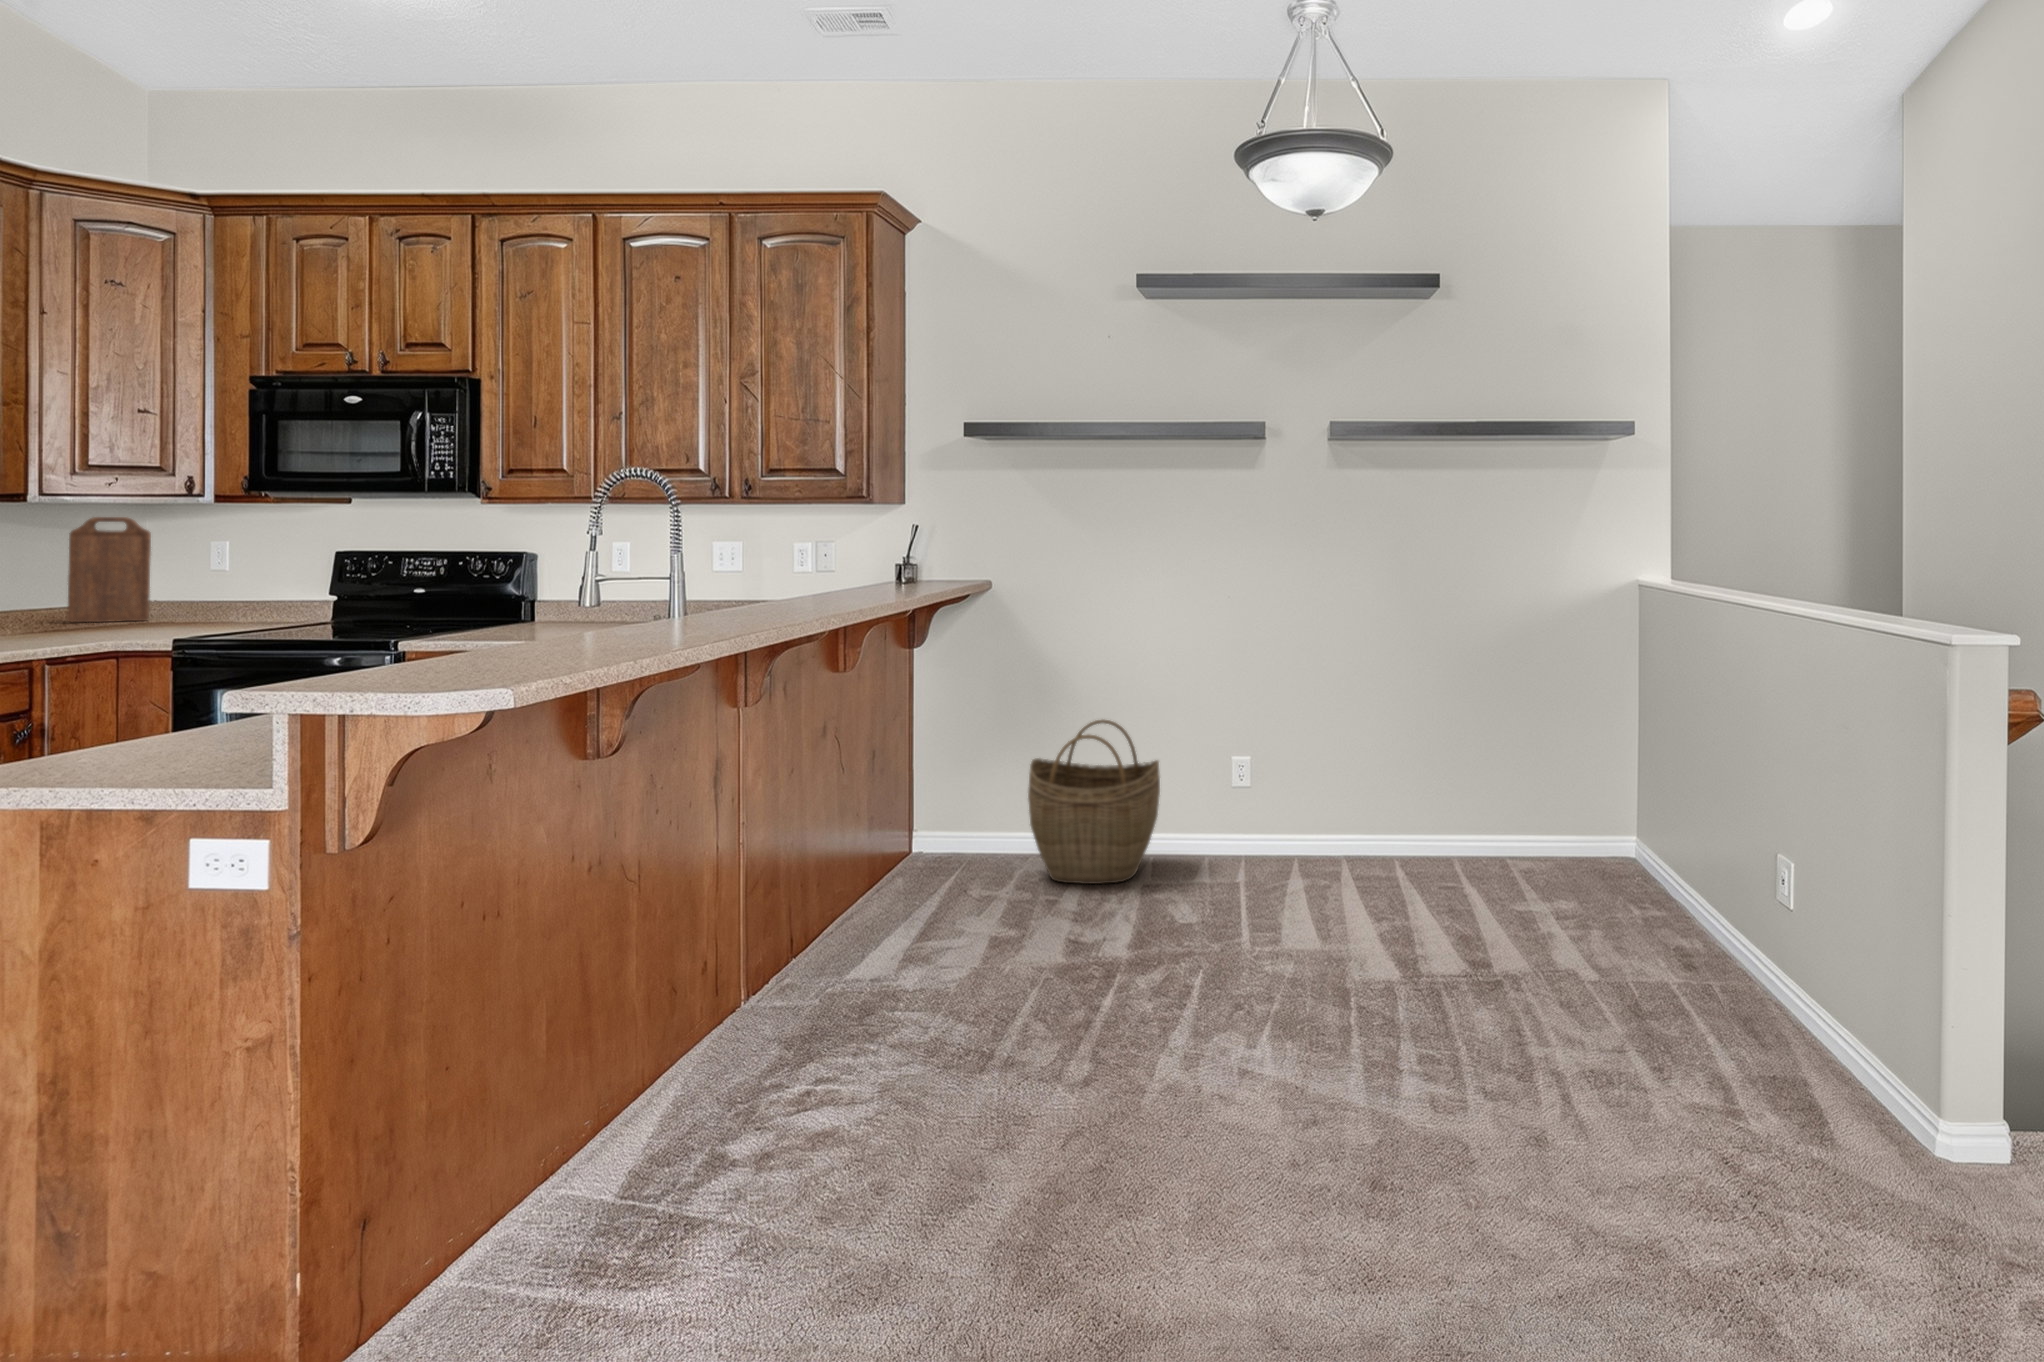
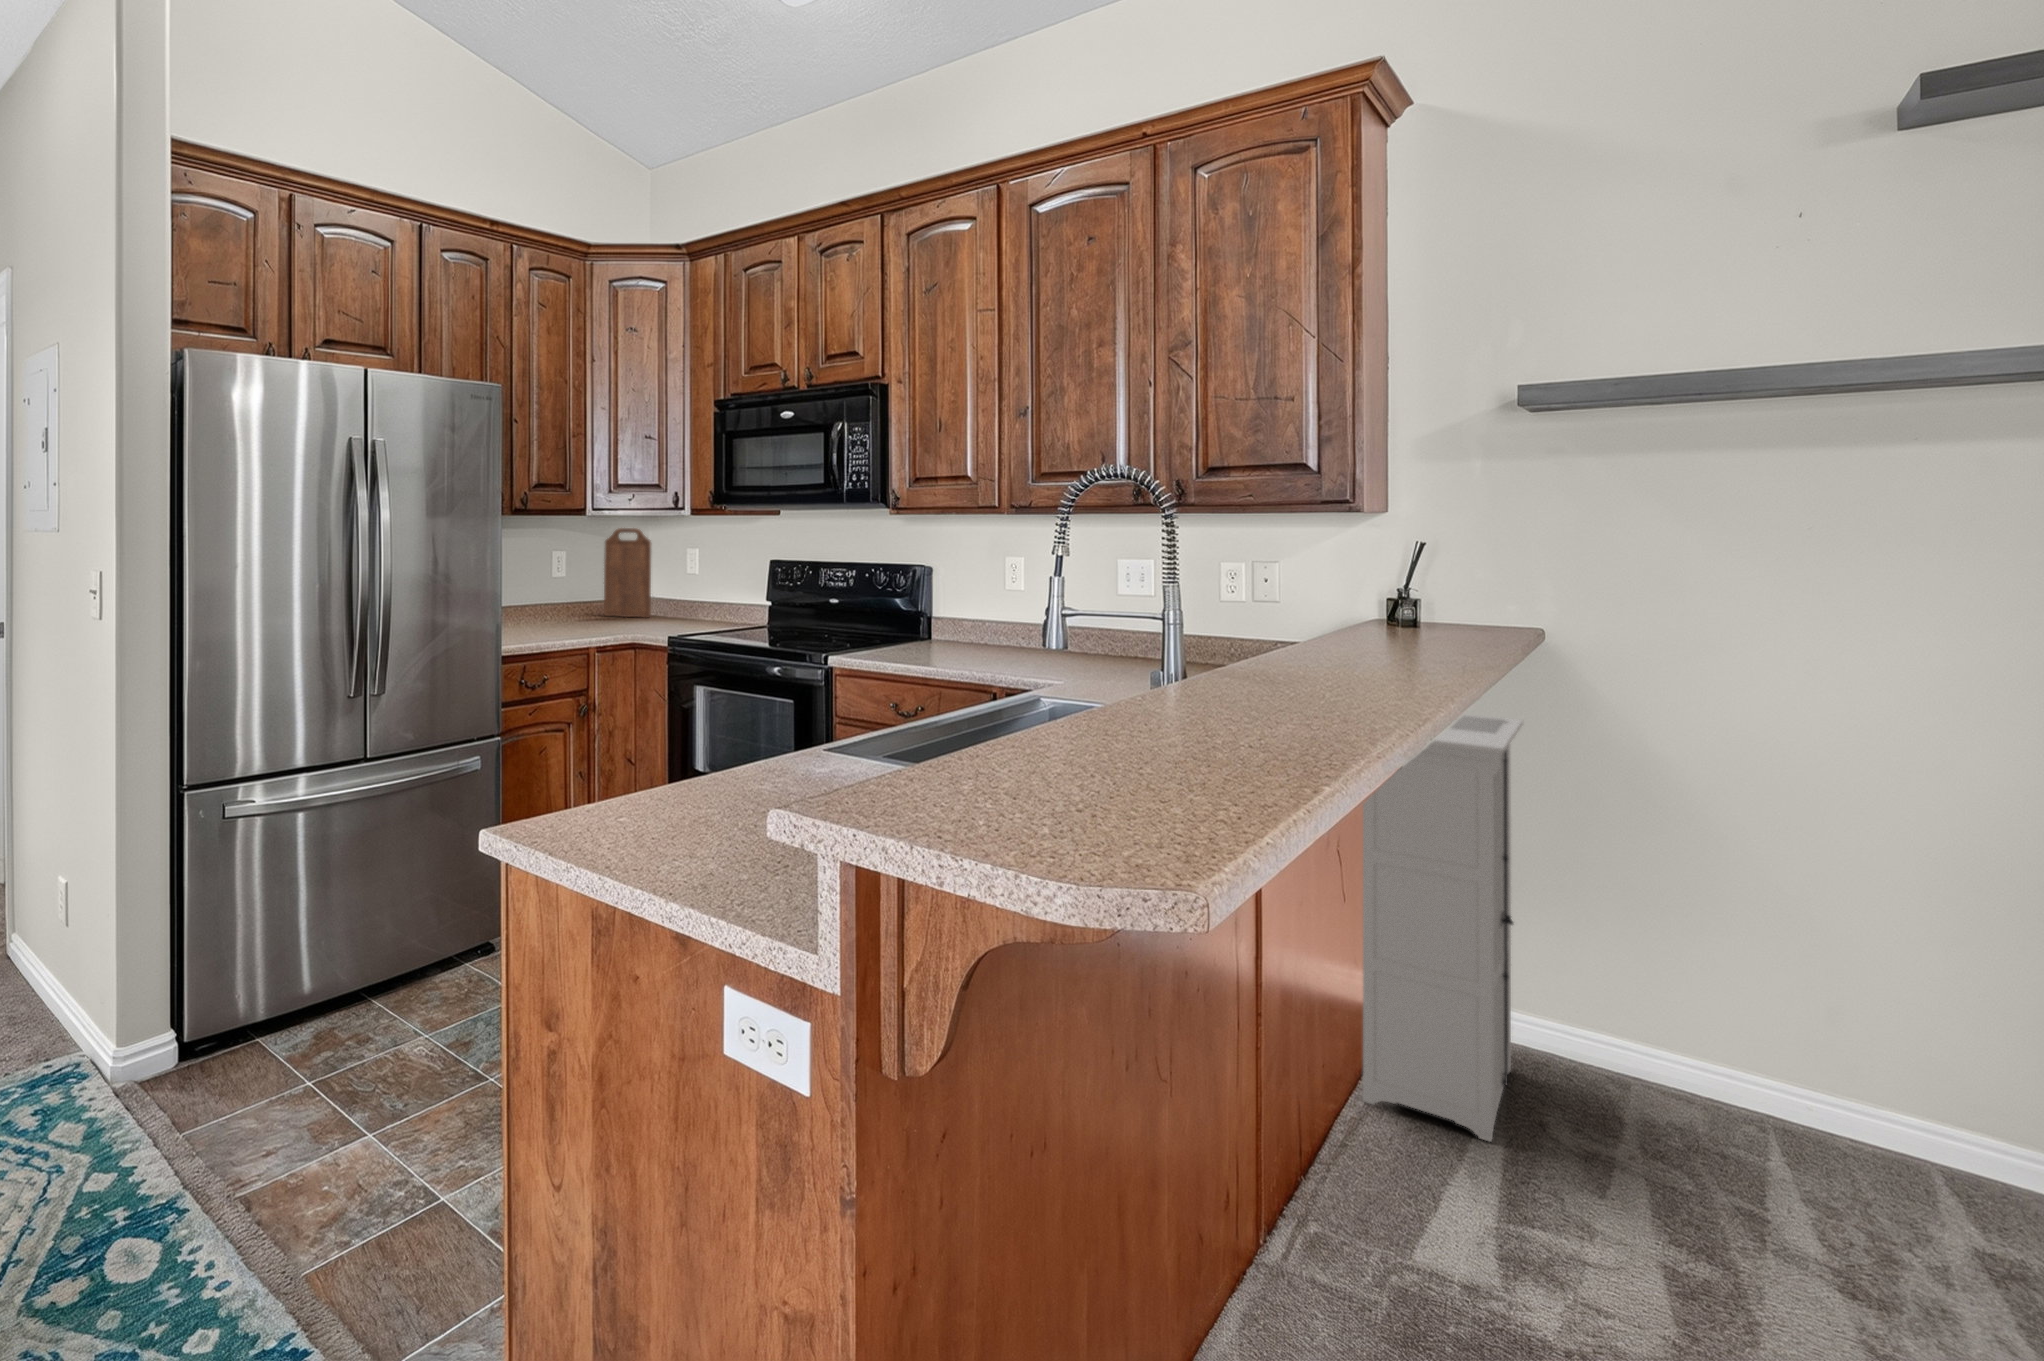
storage cabinet: none [855,639,976,914] -> present [1363,714,1523,1141]
woven basket: present [1028,720,1160,884] -> none [1634,871,1946,1184]

